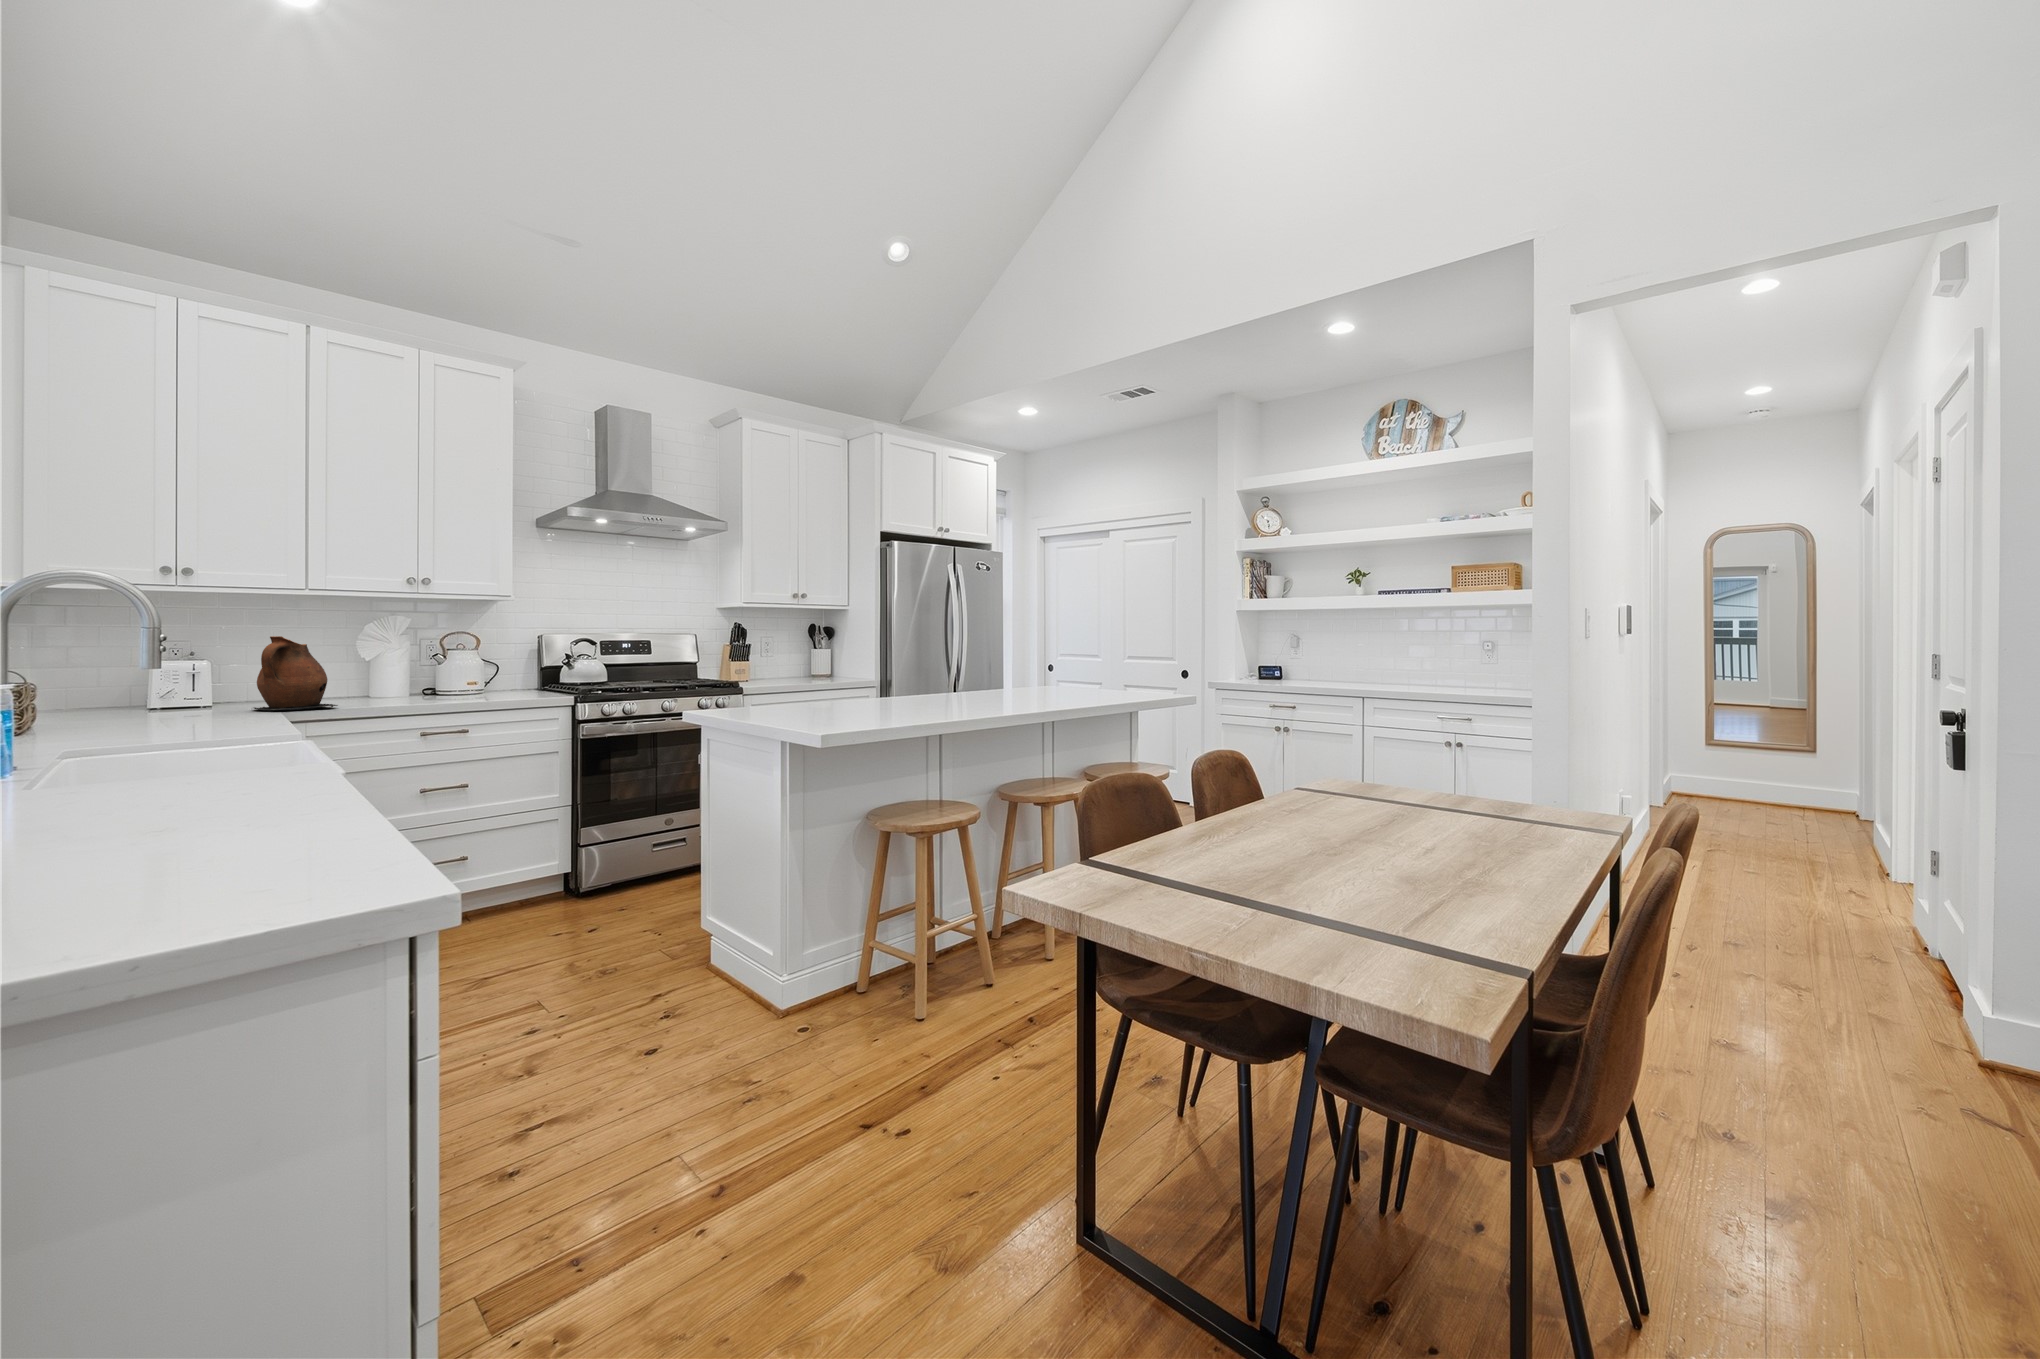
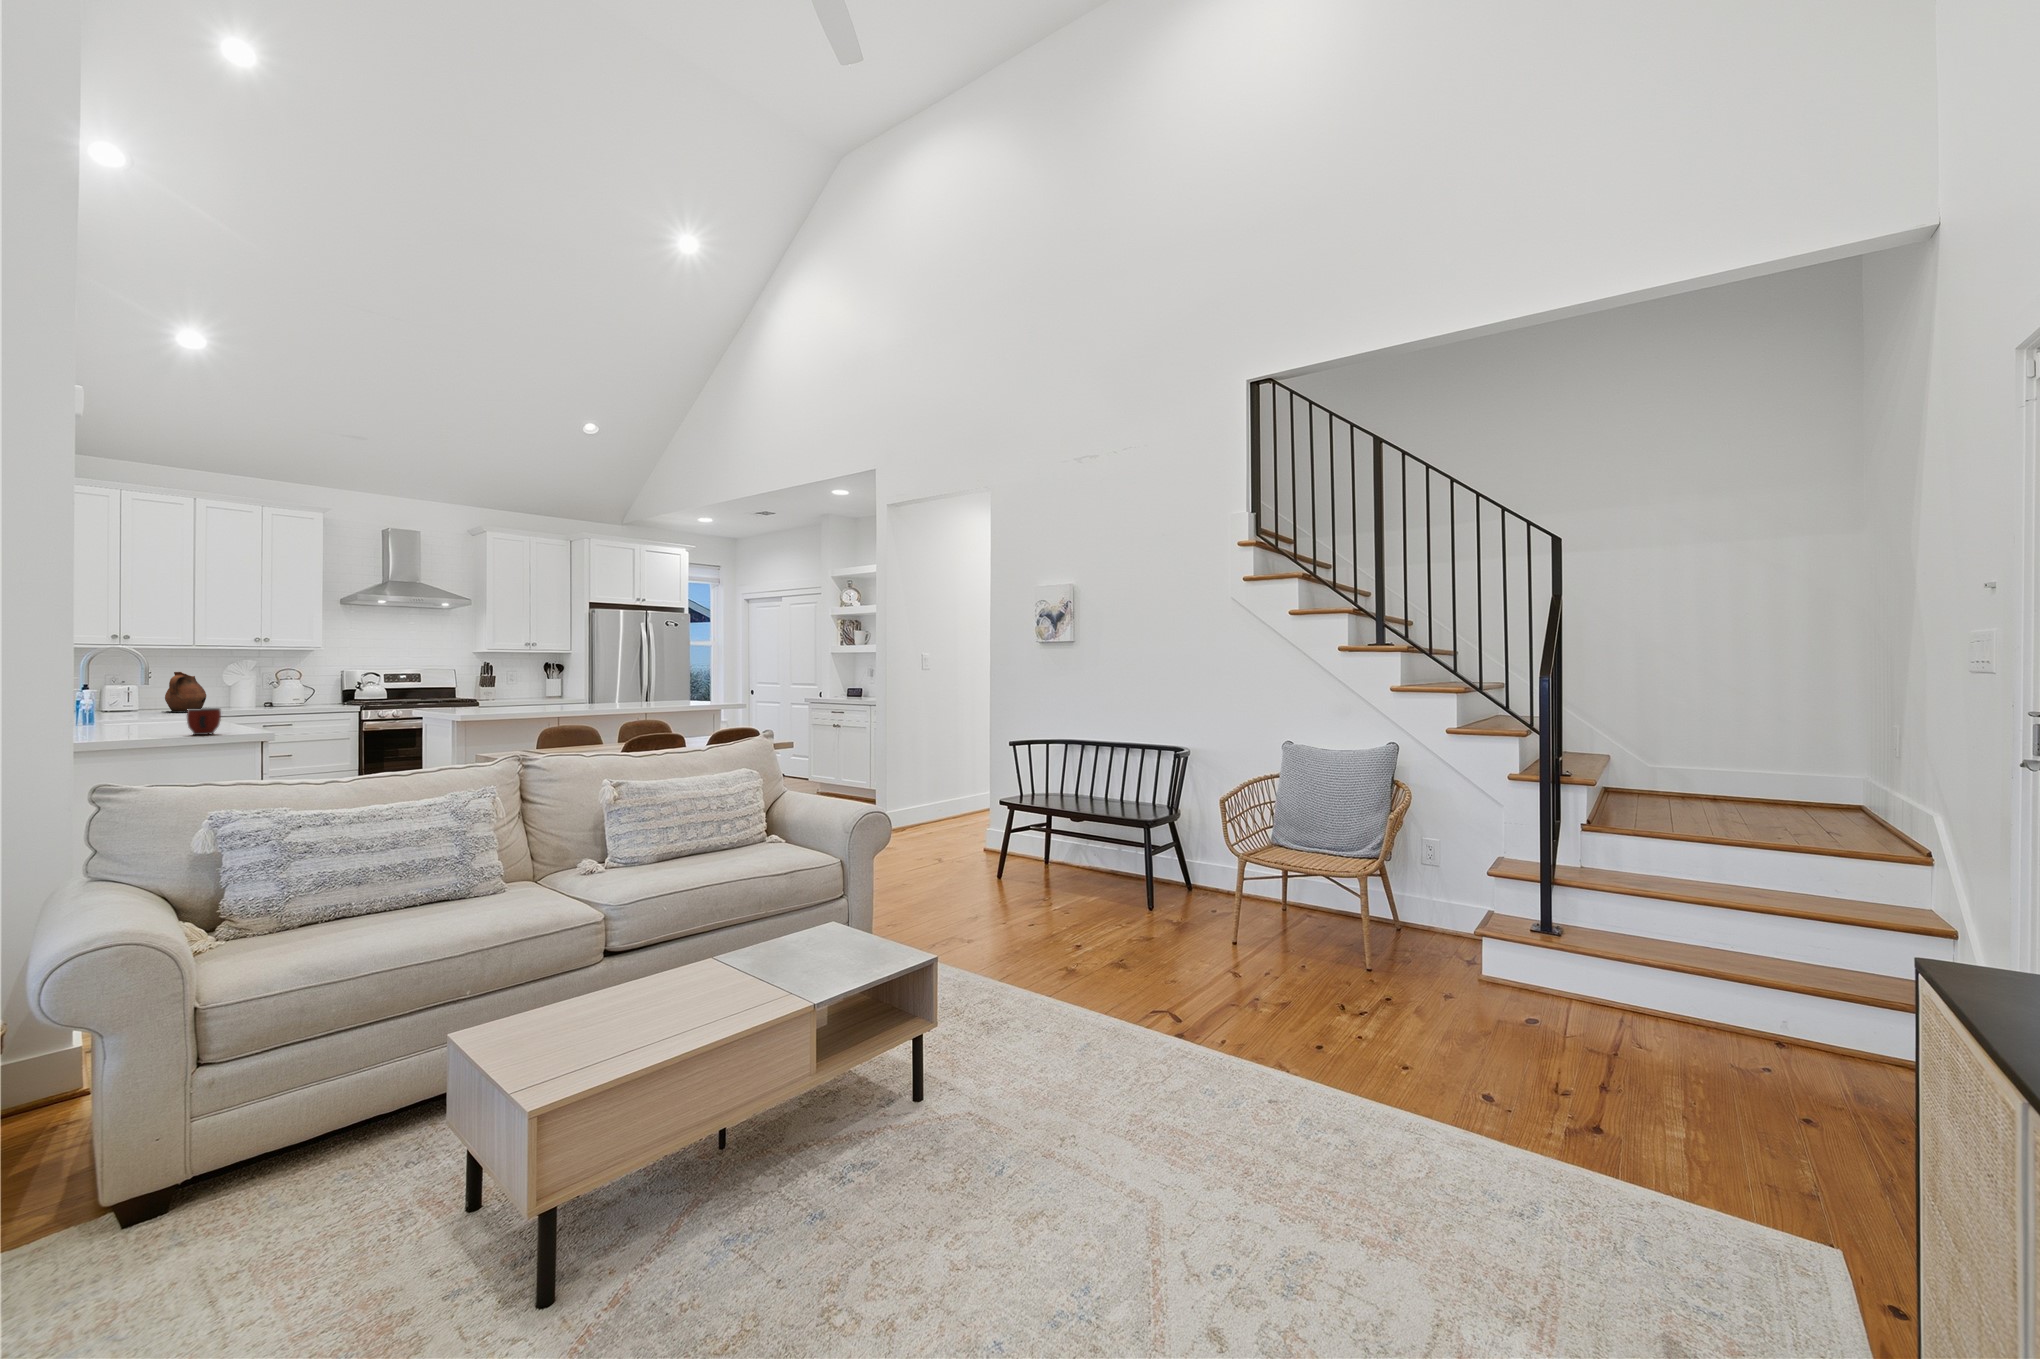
mug: none [139,761,262,867] -> present [187,708,221,735]

